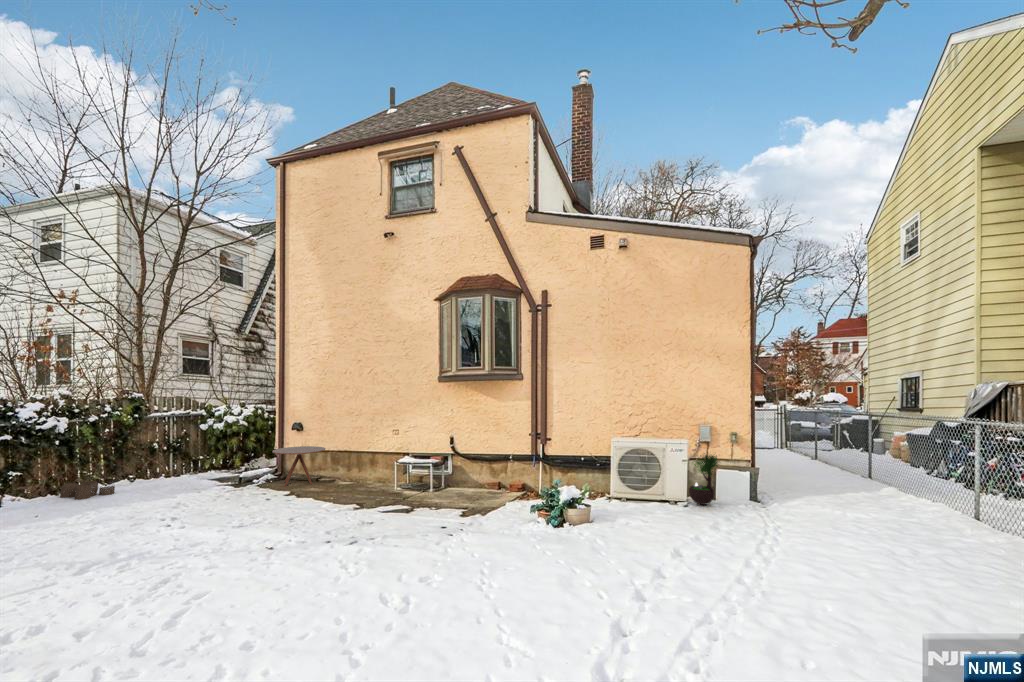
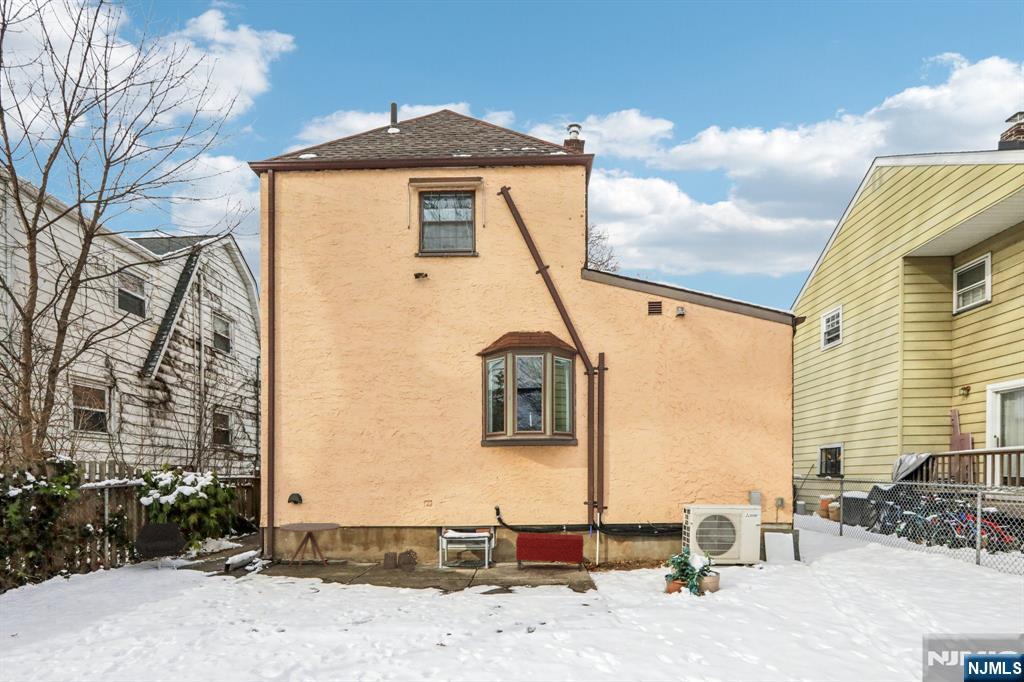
lounge chair: none [168,444,216,483] -> present [134,522,188,570]
potted tree: present [689,455,718,505] -> none [752,514,784,569]
bench: none [459,461,527,499] -> present [516,533,584,572]
woven basket: present [60,481,115,500] -> present [384,549,417,571]

